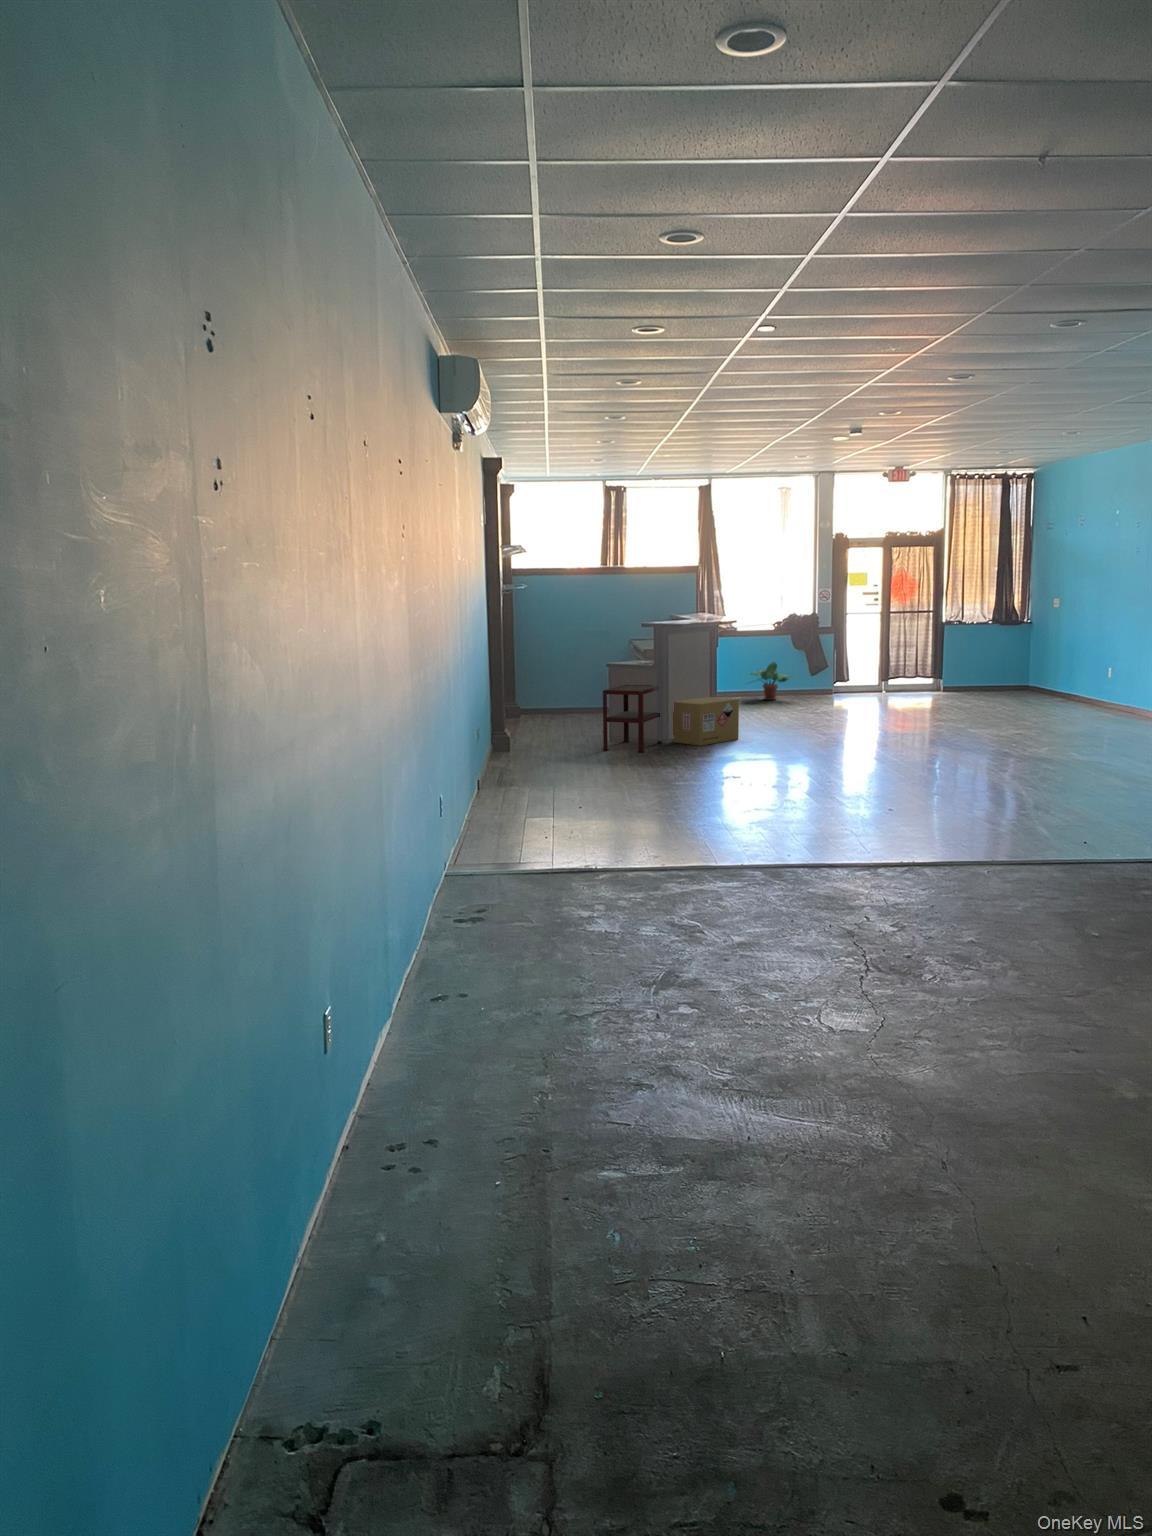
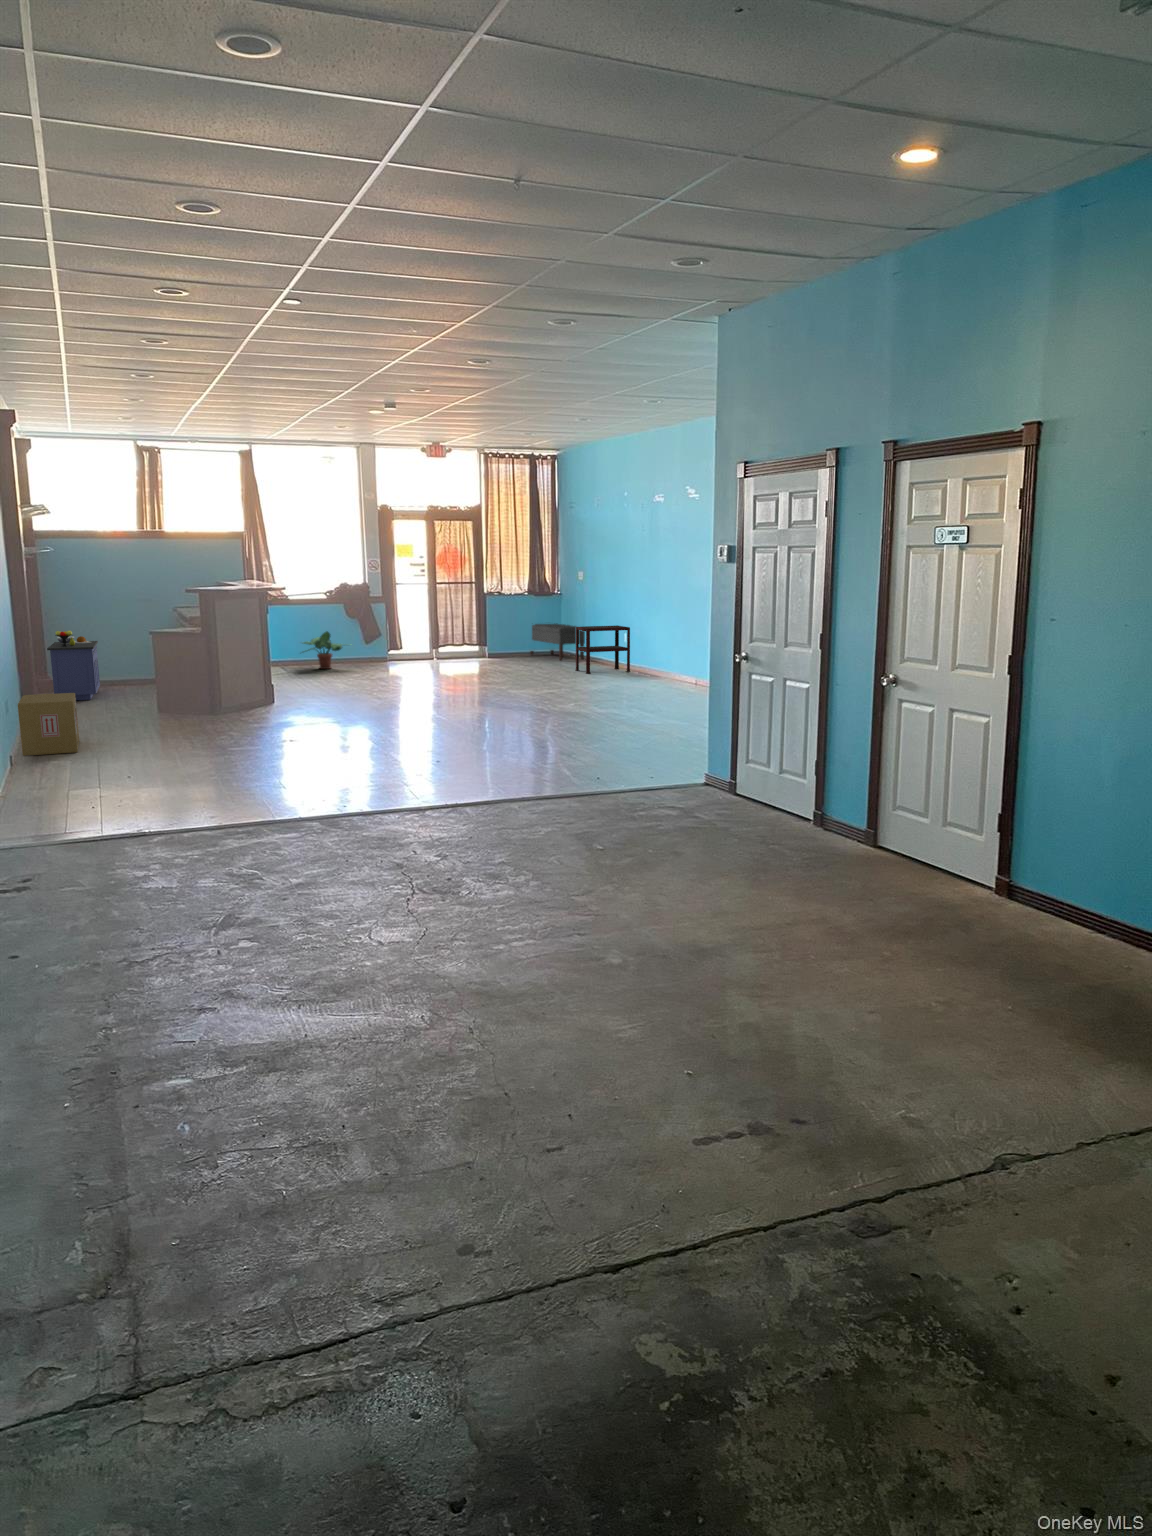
bench: none [990,655,1058,697] -> present [530,623,585,661]
storage cabinet: none [518,660,562,725] -> present [47,631,100,700]
side table: present [603,685,663,752] -> present [575,625,630,674]
cardboard box: present [671,697,739,746] -> present [18,693,79,756]

